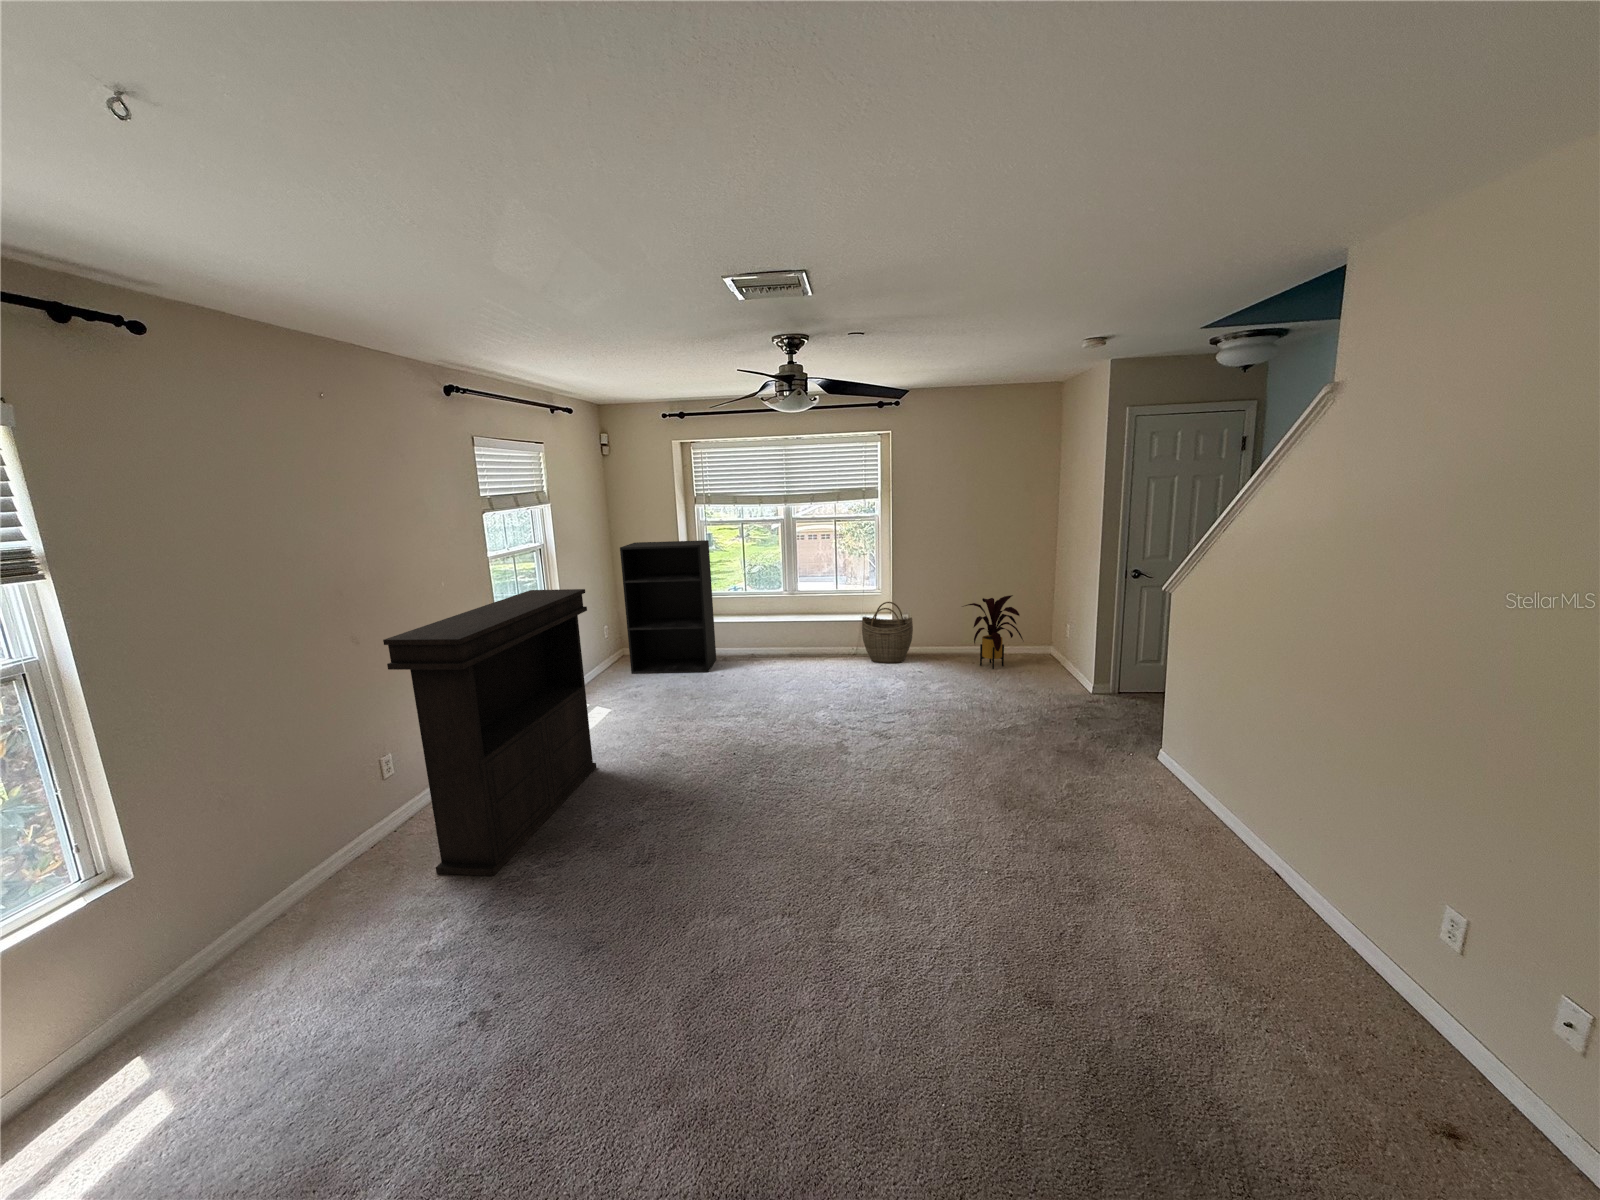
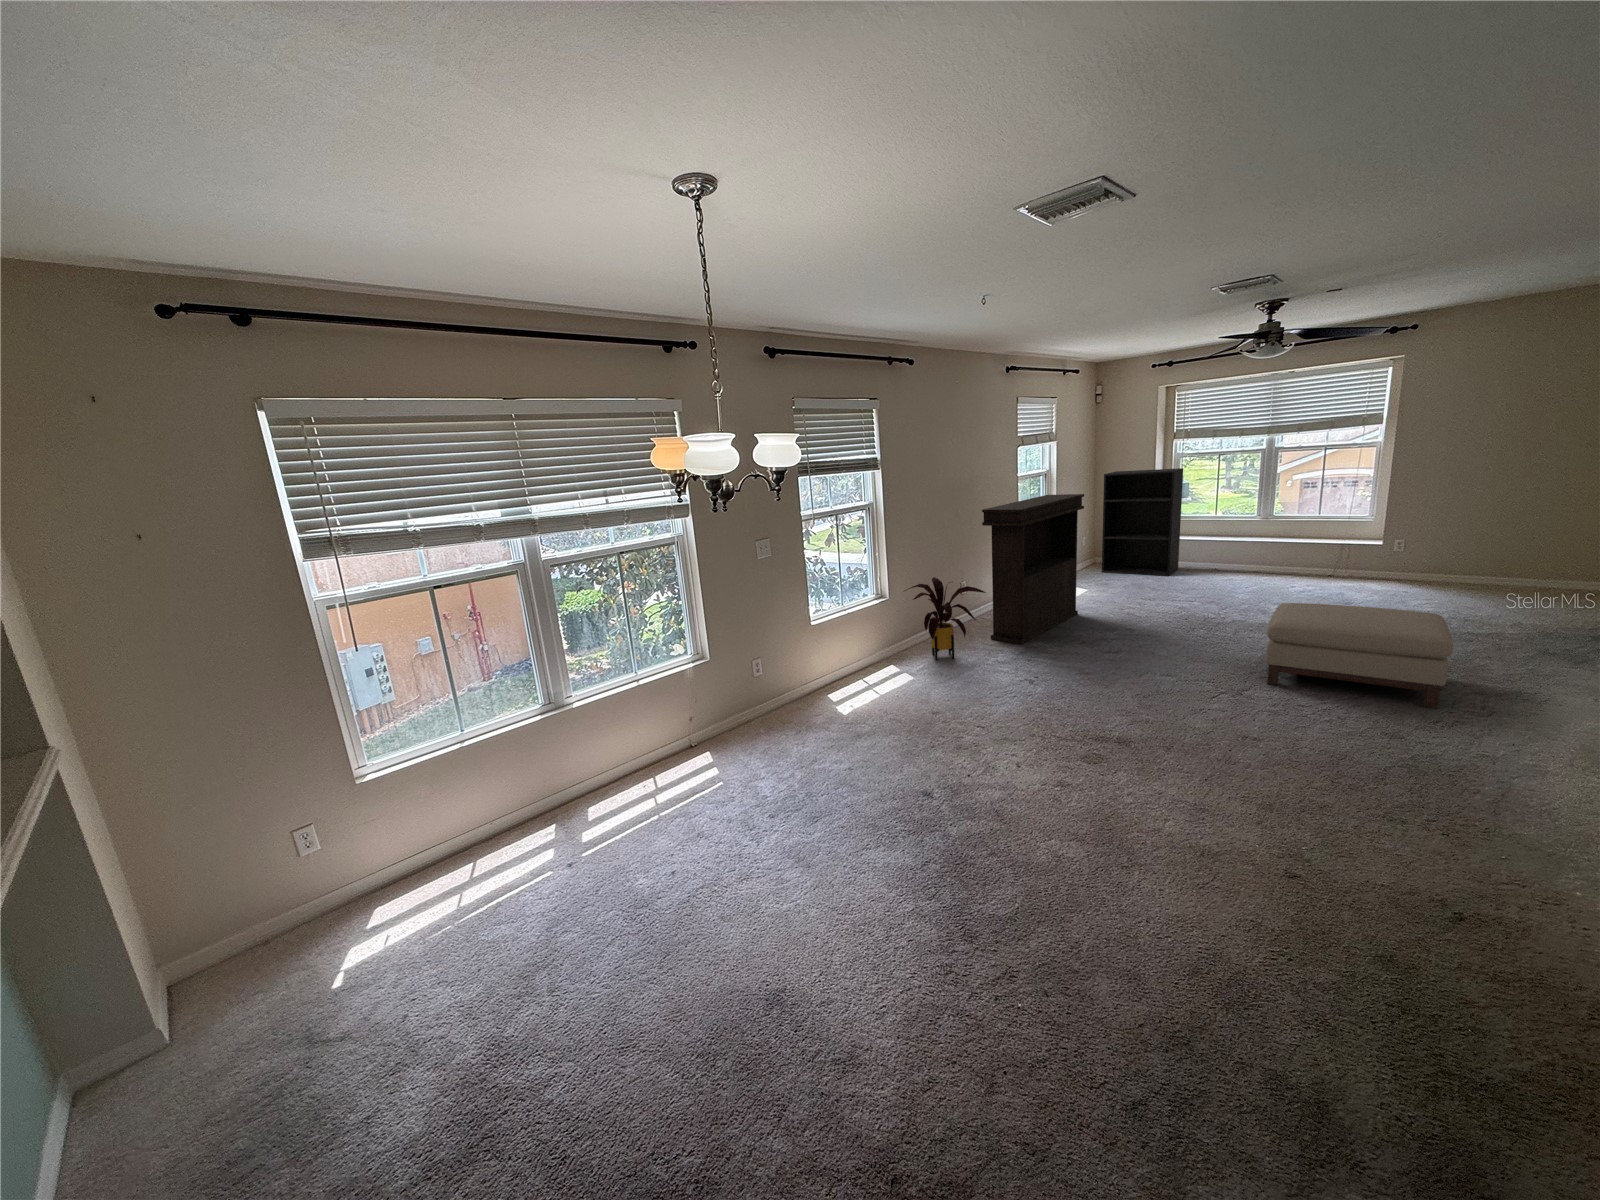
house plant: present [965,595,1023,669] -> present [905,577,986,660]
woven basket: present [862,602,913,663] -> none [1341,526,1409,585]
ottoman: none [844,740,1044,886] -> present [1266,603,1453,708]

